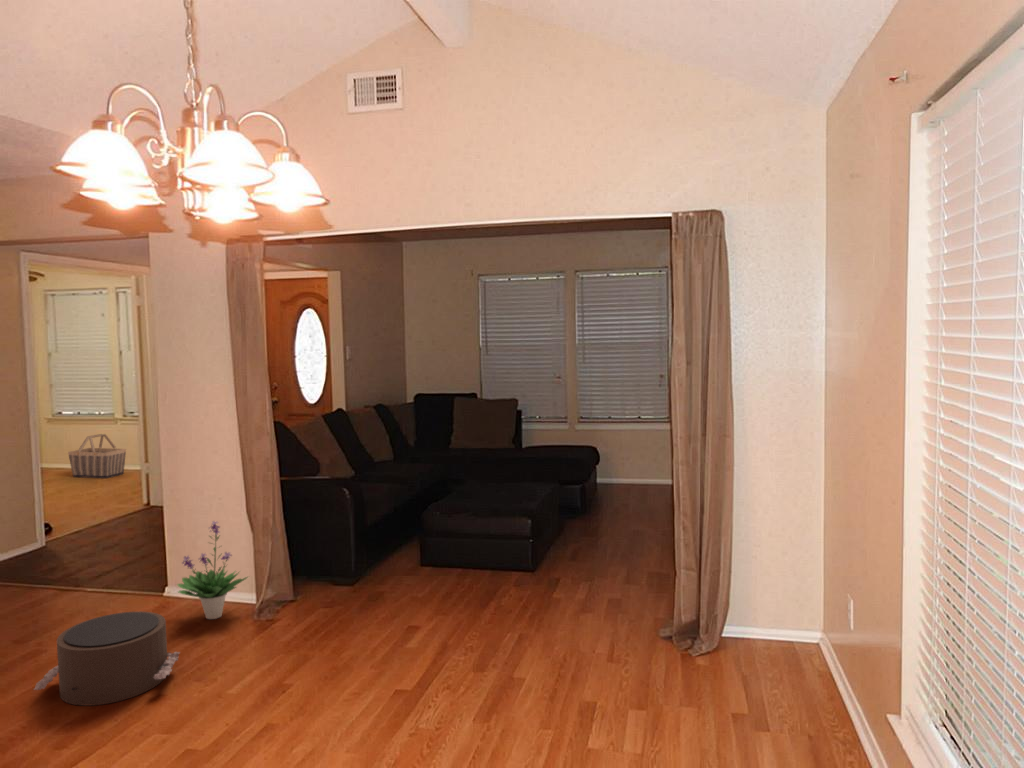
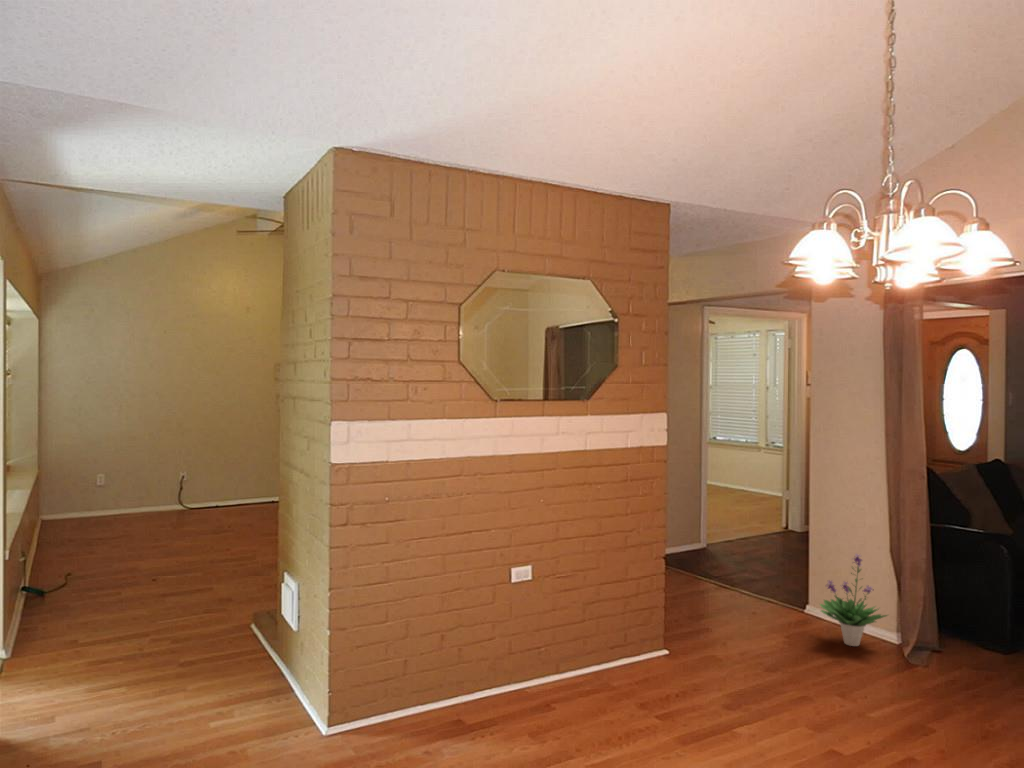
basket: present [68,434,126,478] -> none [721,459,767,499]
pouf: present [34,611,180,706] -> none [709,613,823,689]

